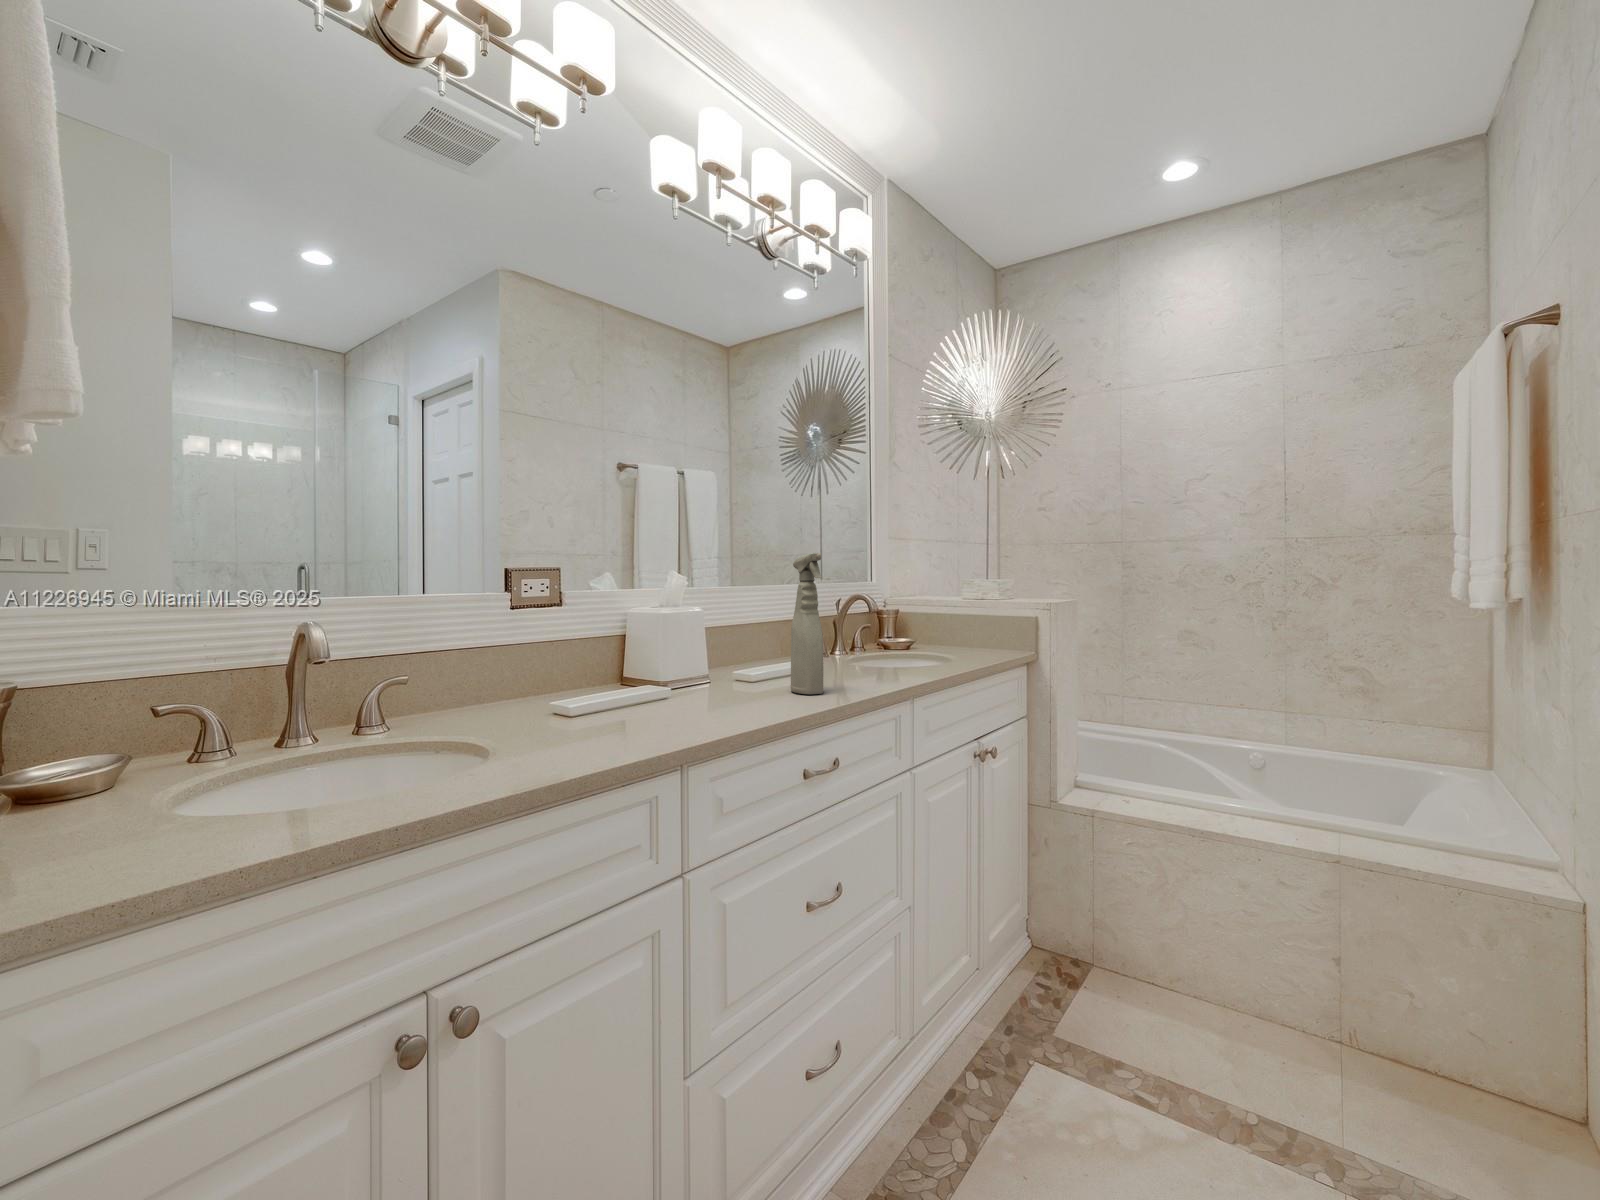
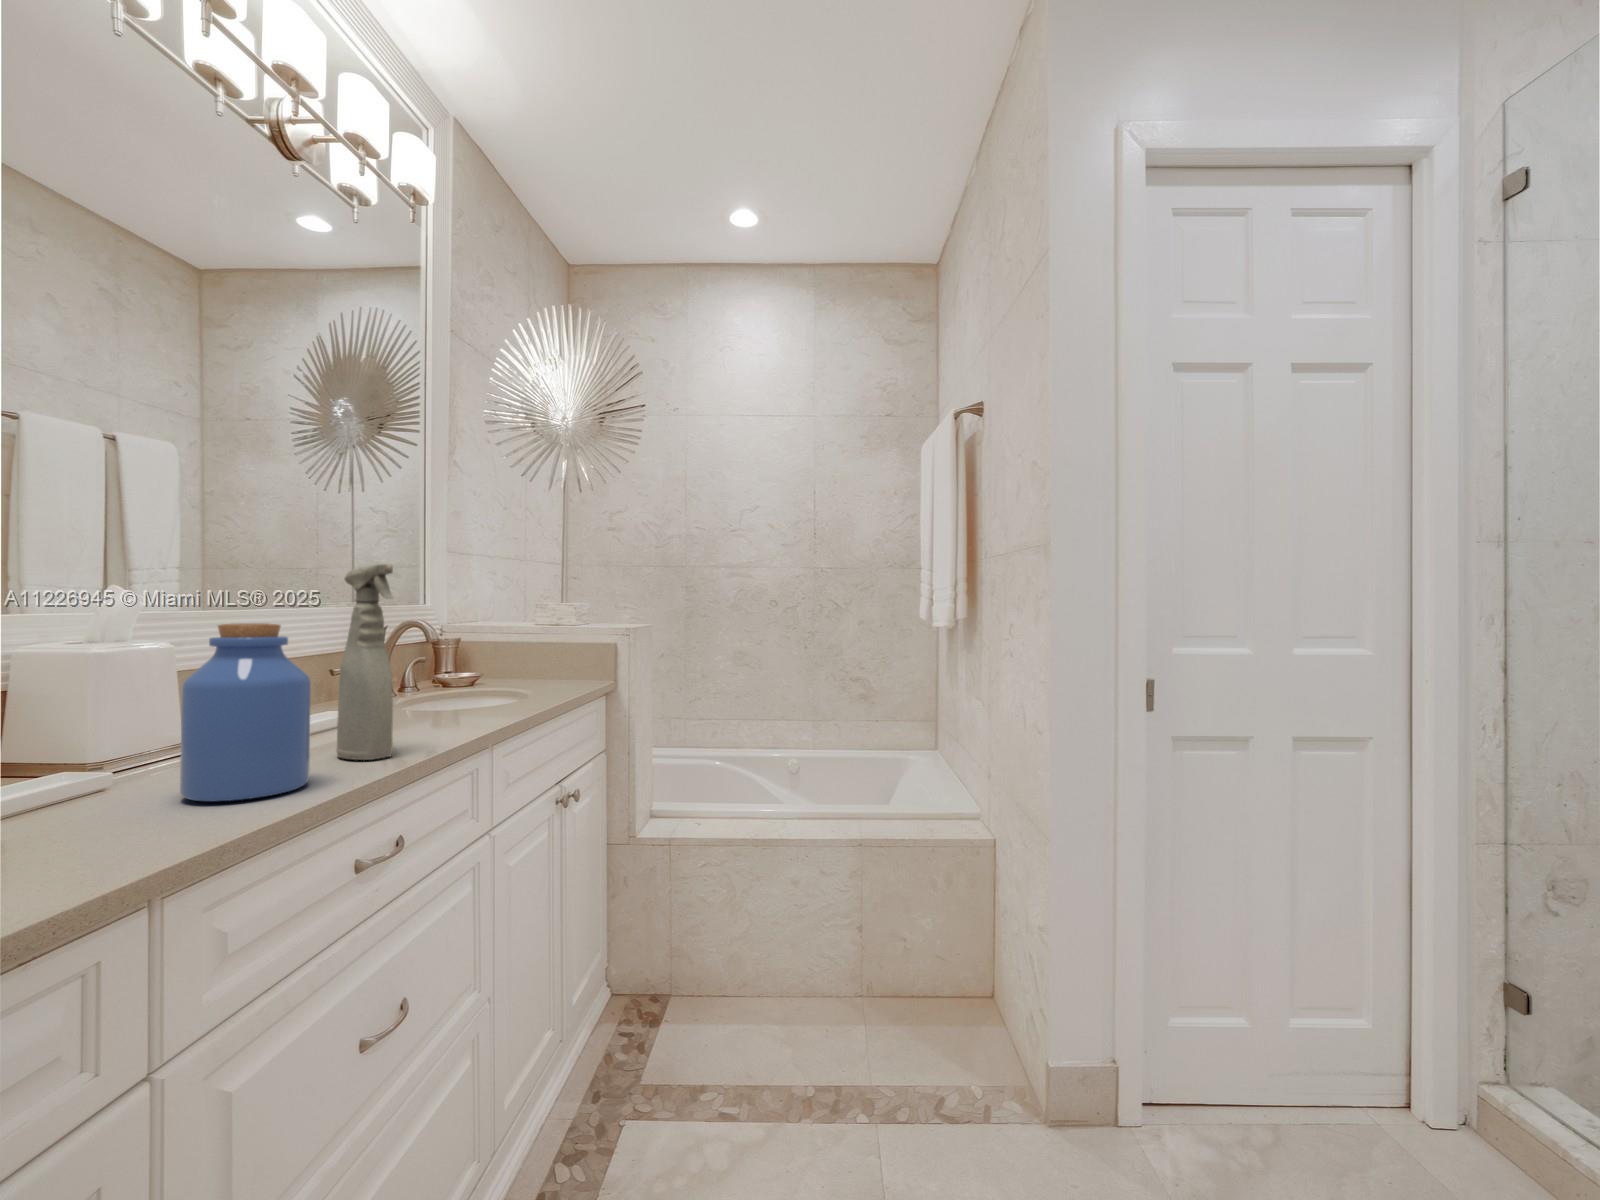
jar: none [699,596,768,710] -> present [180,623,311,801]

